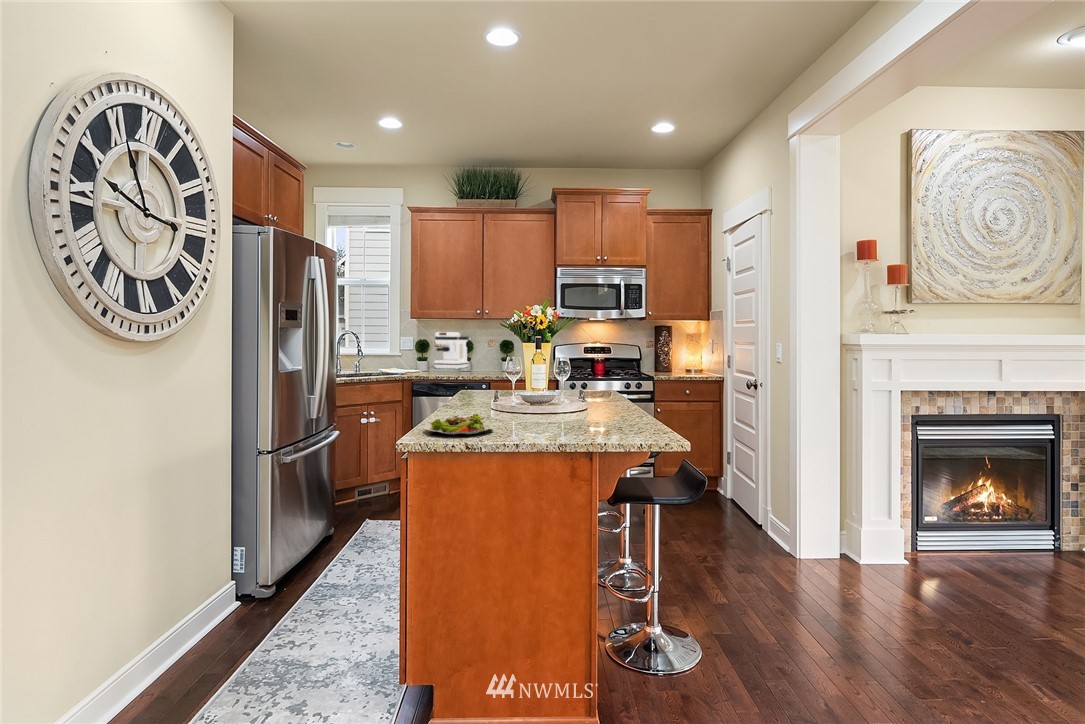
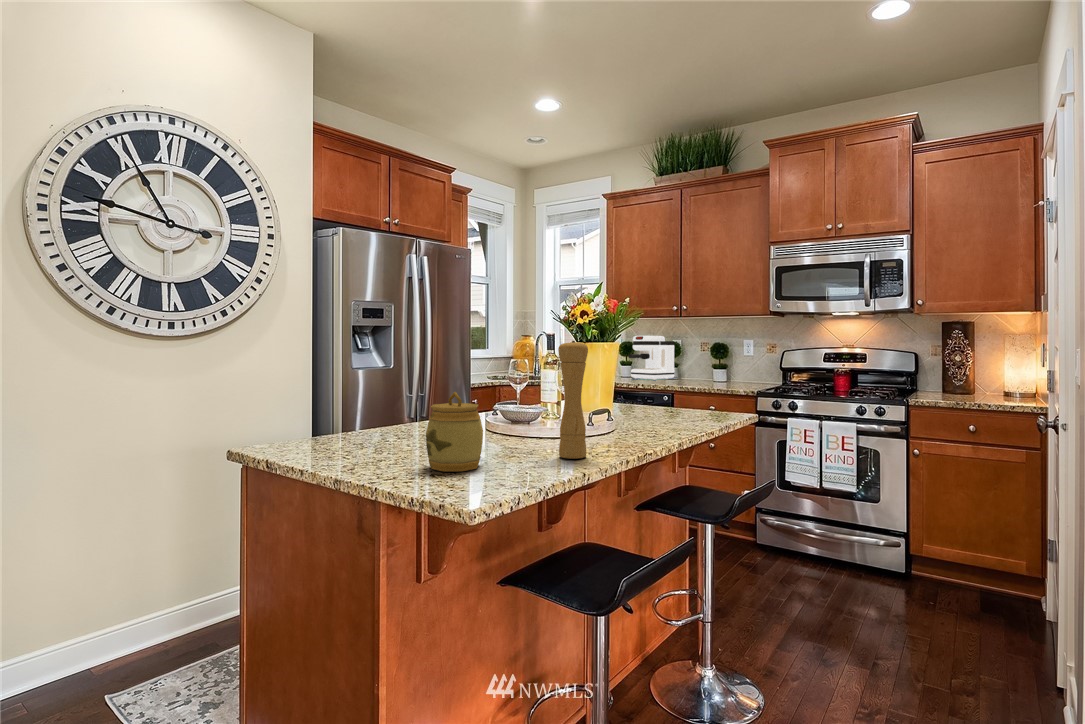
pepper mill: none [622,346,641,420] -> present [558,341,588,459]
jar: none [577,381,614,433] -> present [426,392,483,471]
salad plate: present [423,414,493,434] -> none [279,427,372,452]

